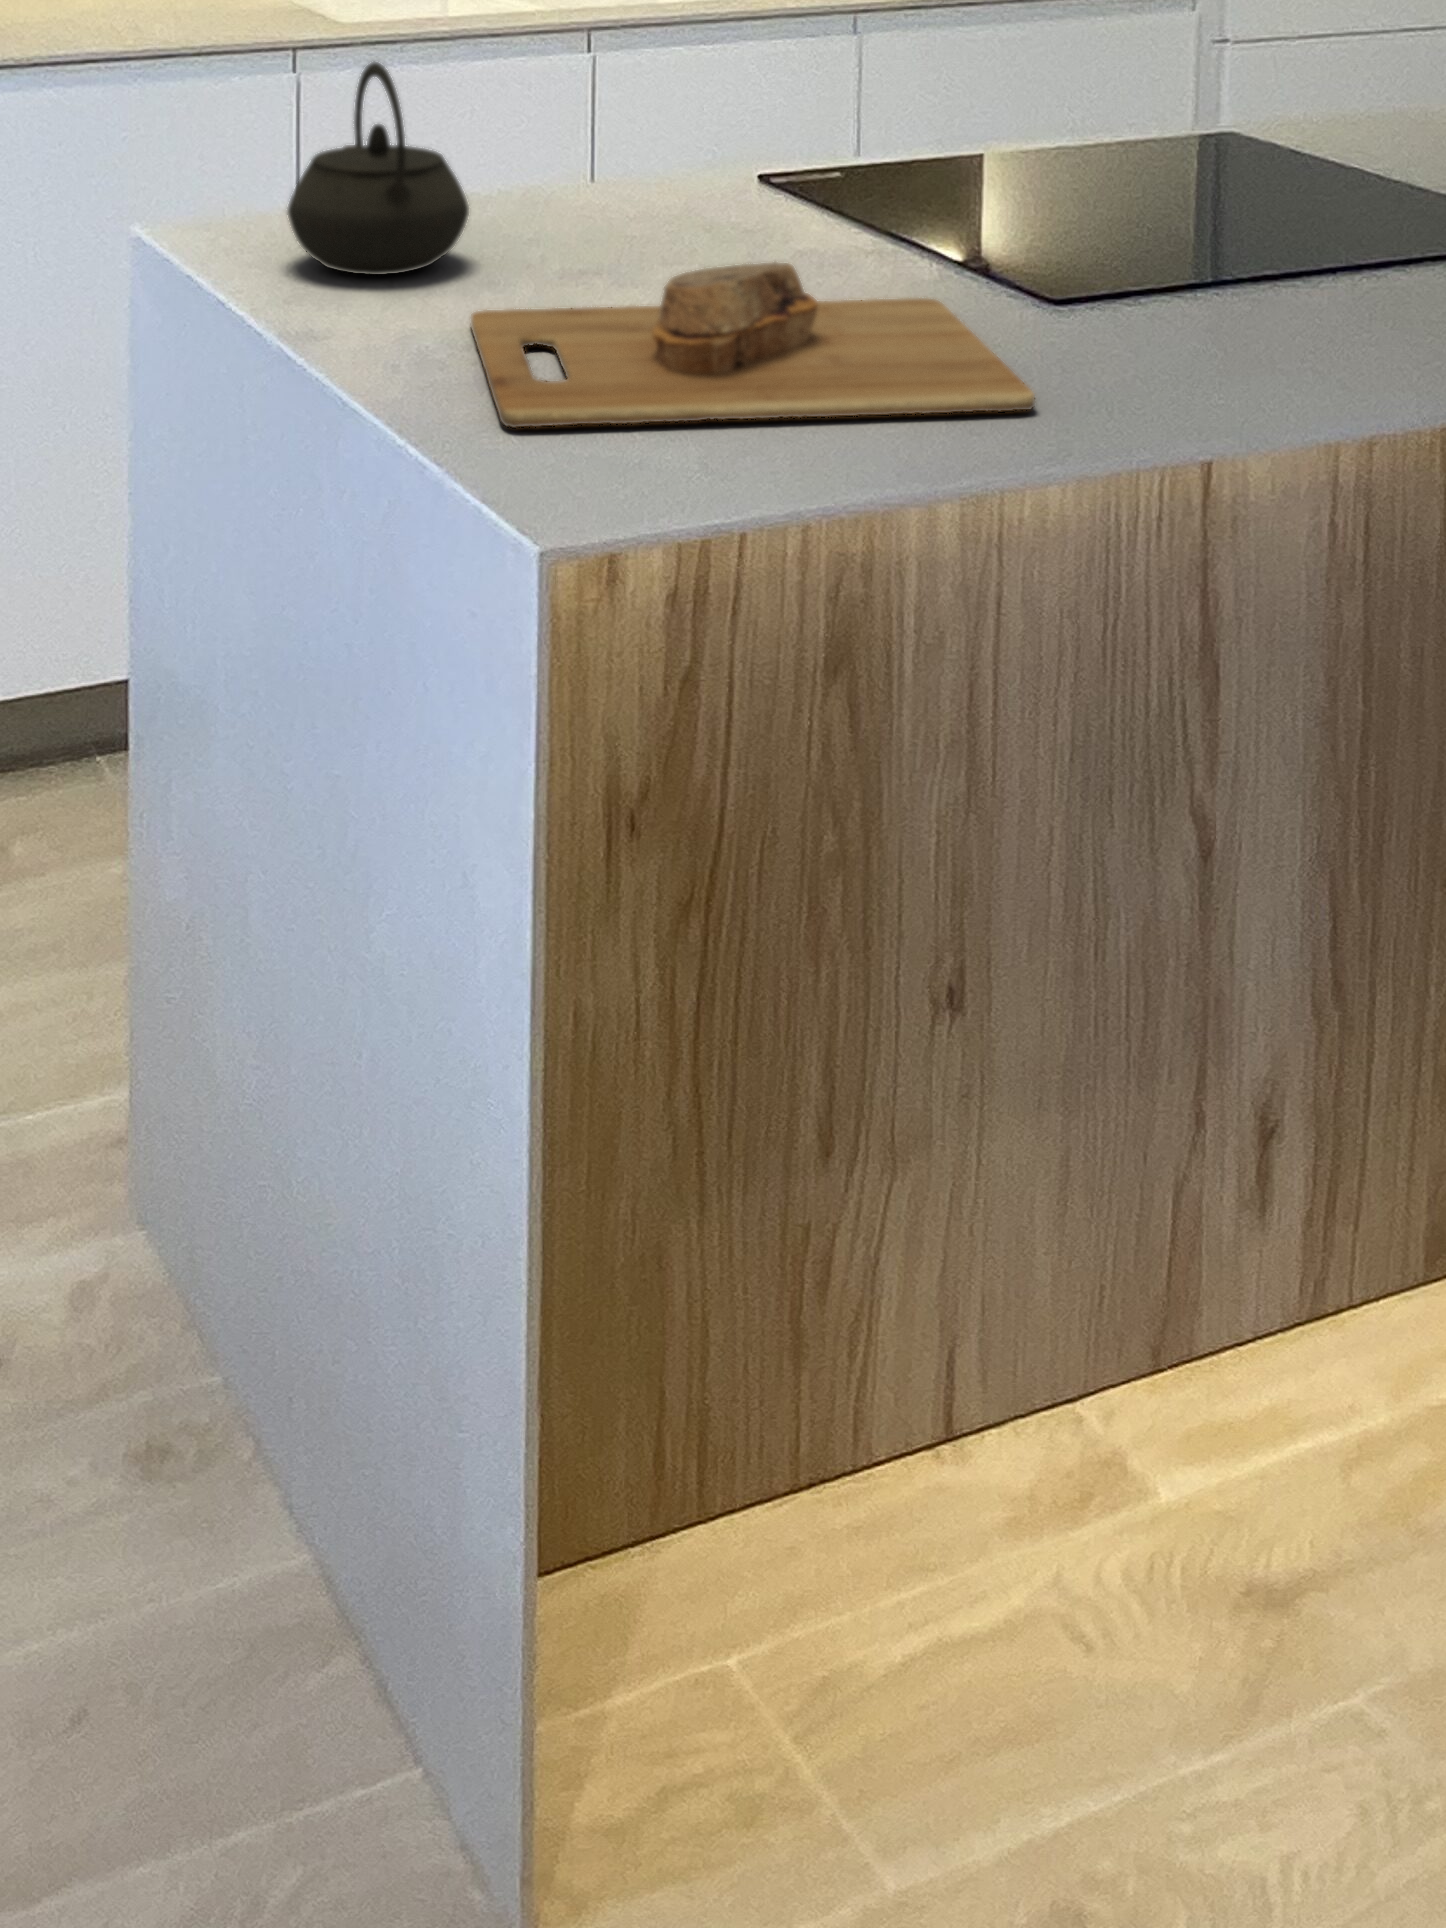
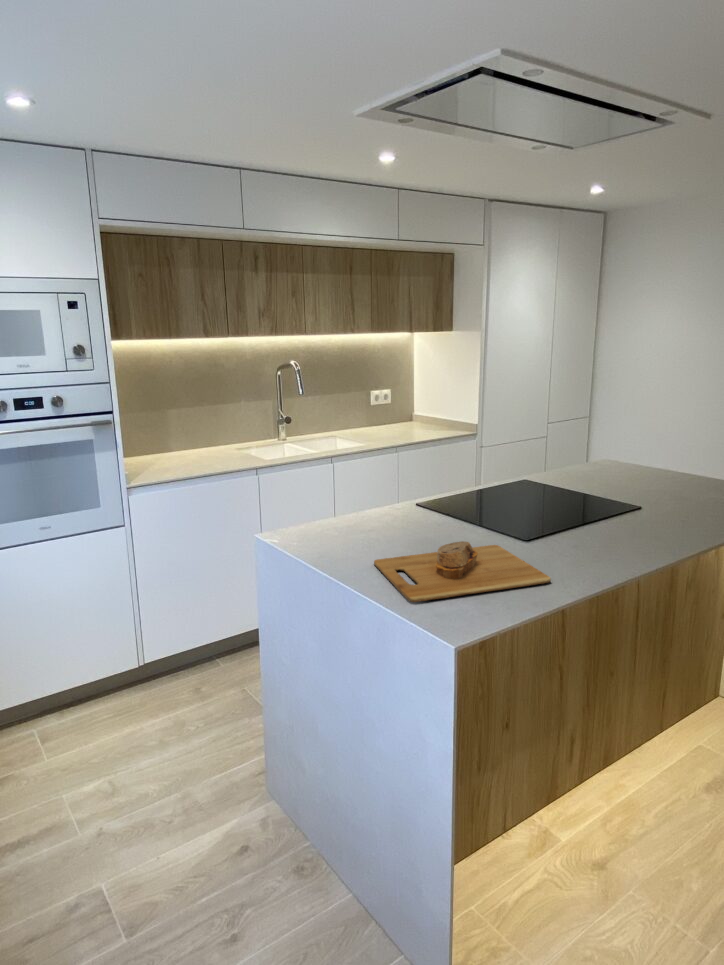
kettle: present [287,62,469,275] -> none [307,487,359,548]

